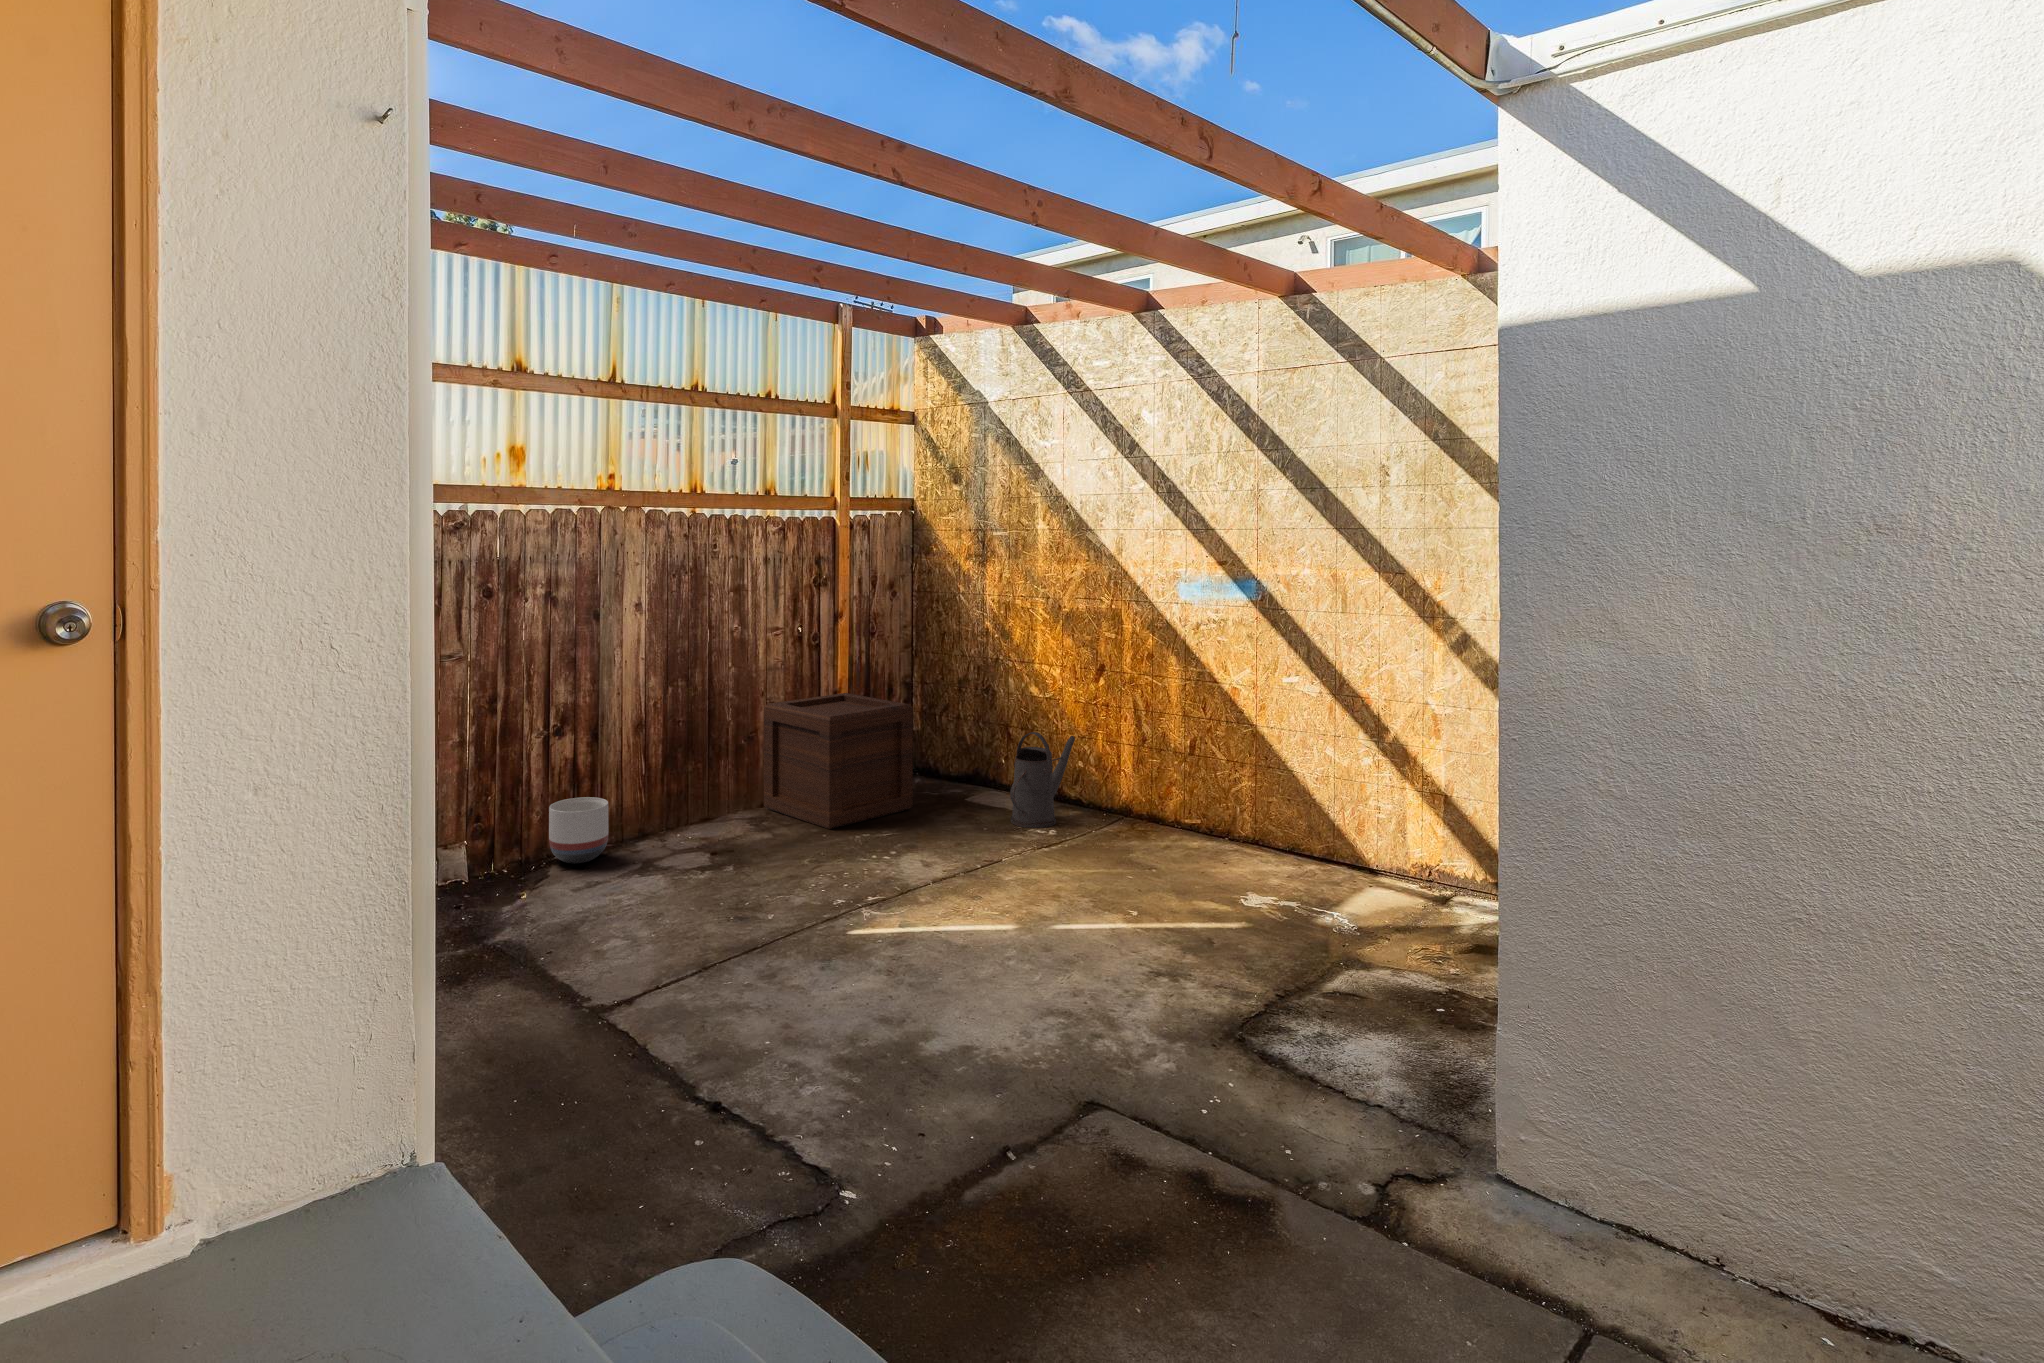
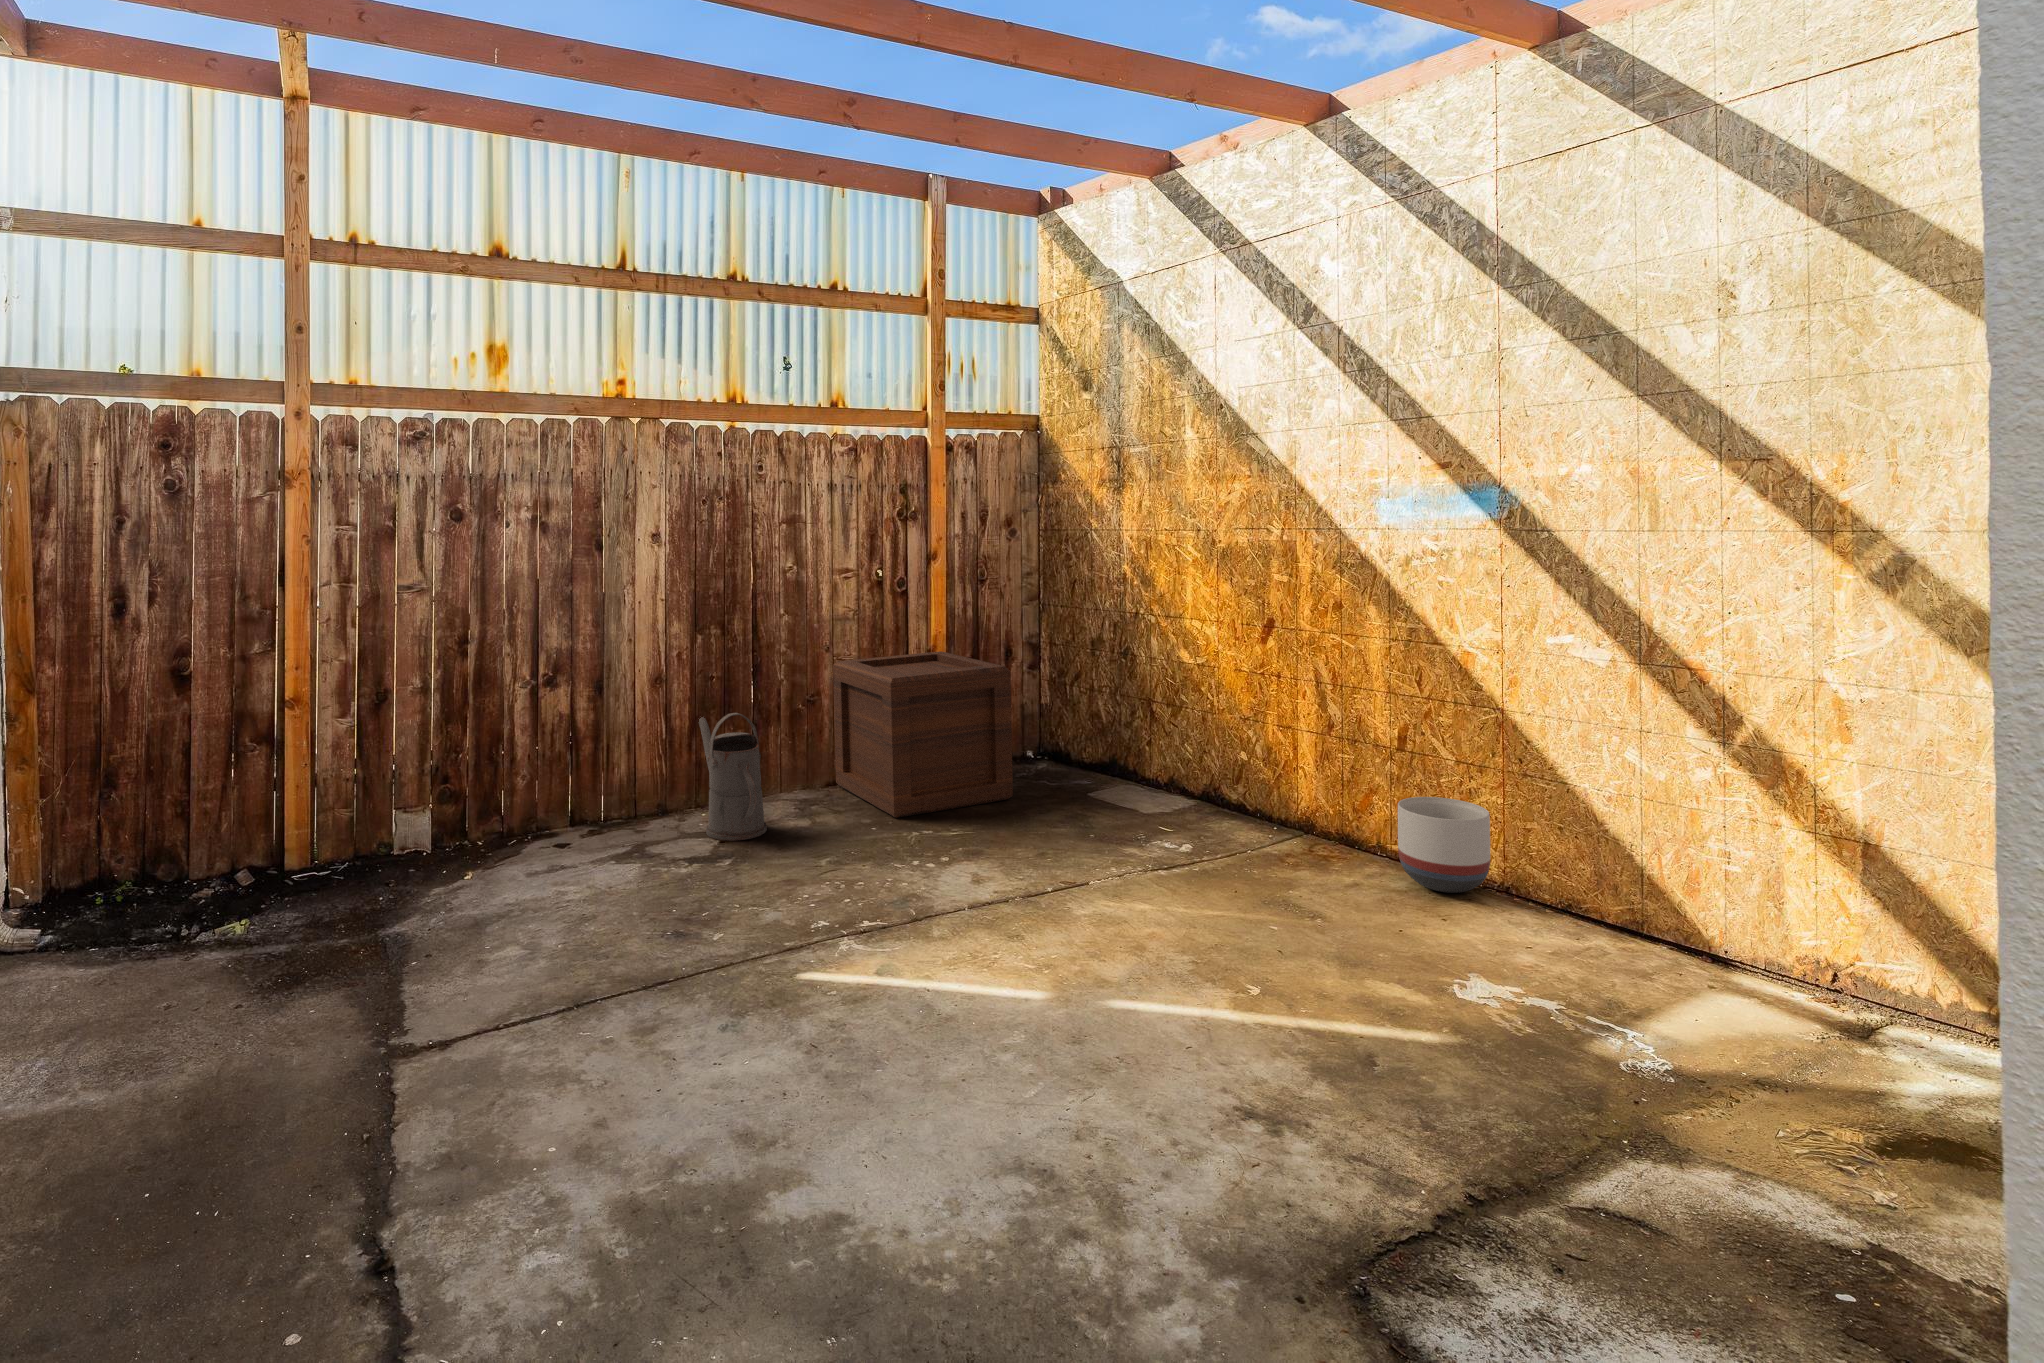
watering can: present [1010,732,1075,828] -> present [699,713,767,841]
planter: present [549,797,608,864] -> present [1398,797,1490,893]

